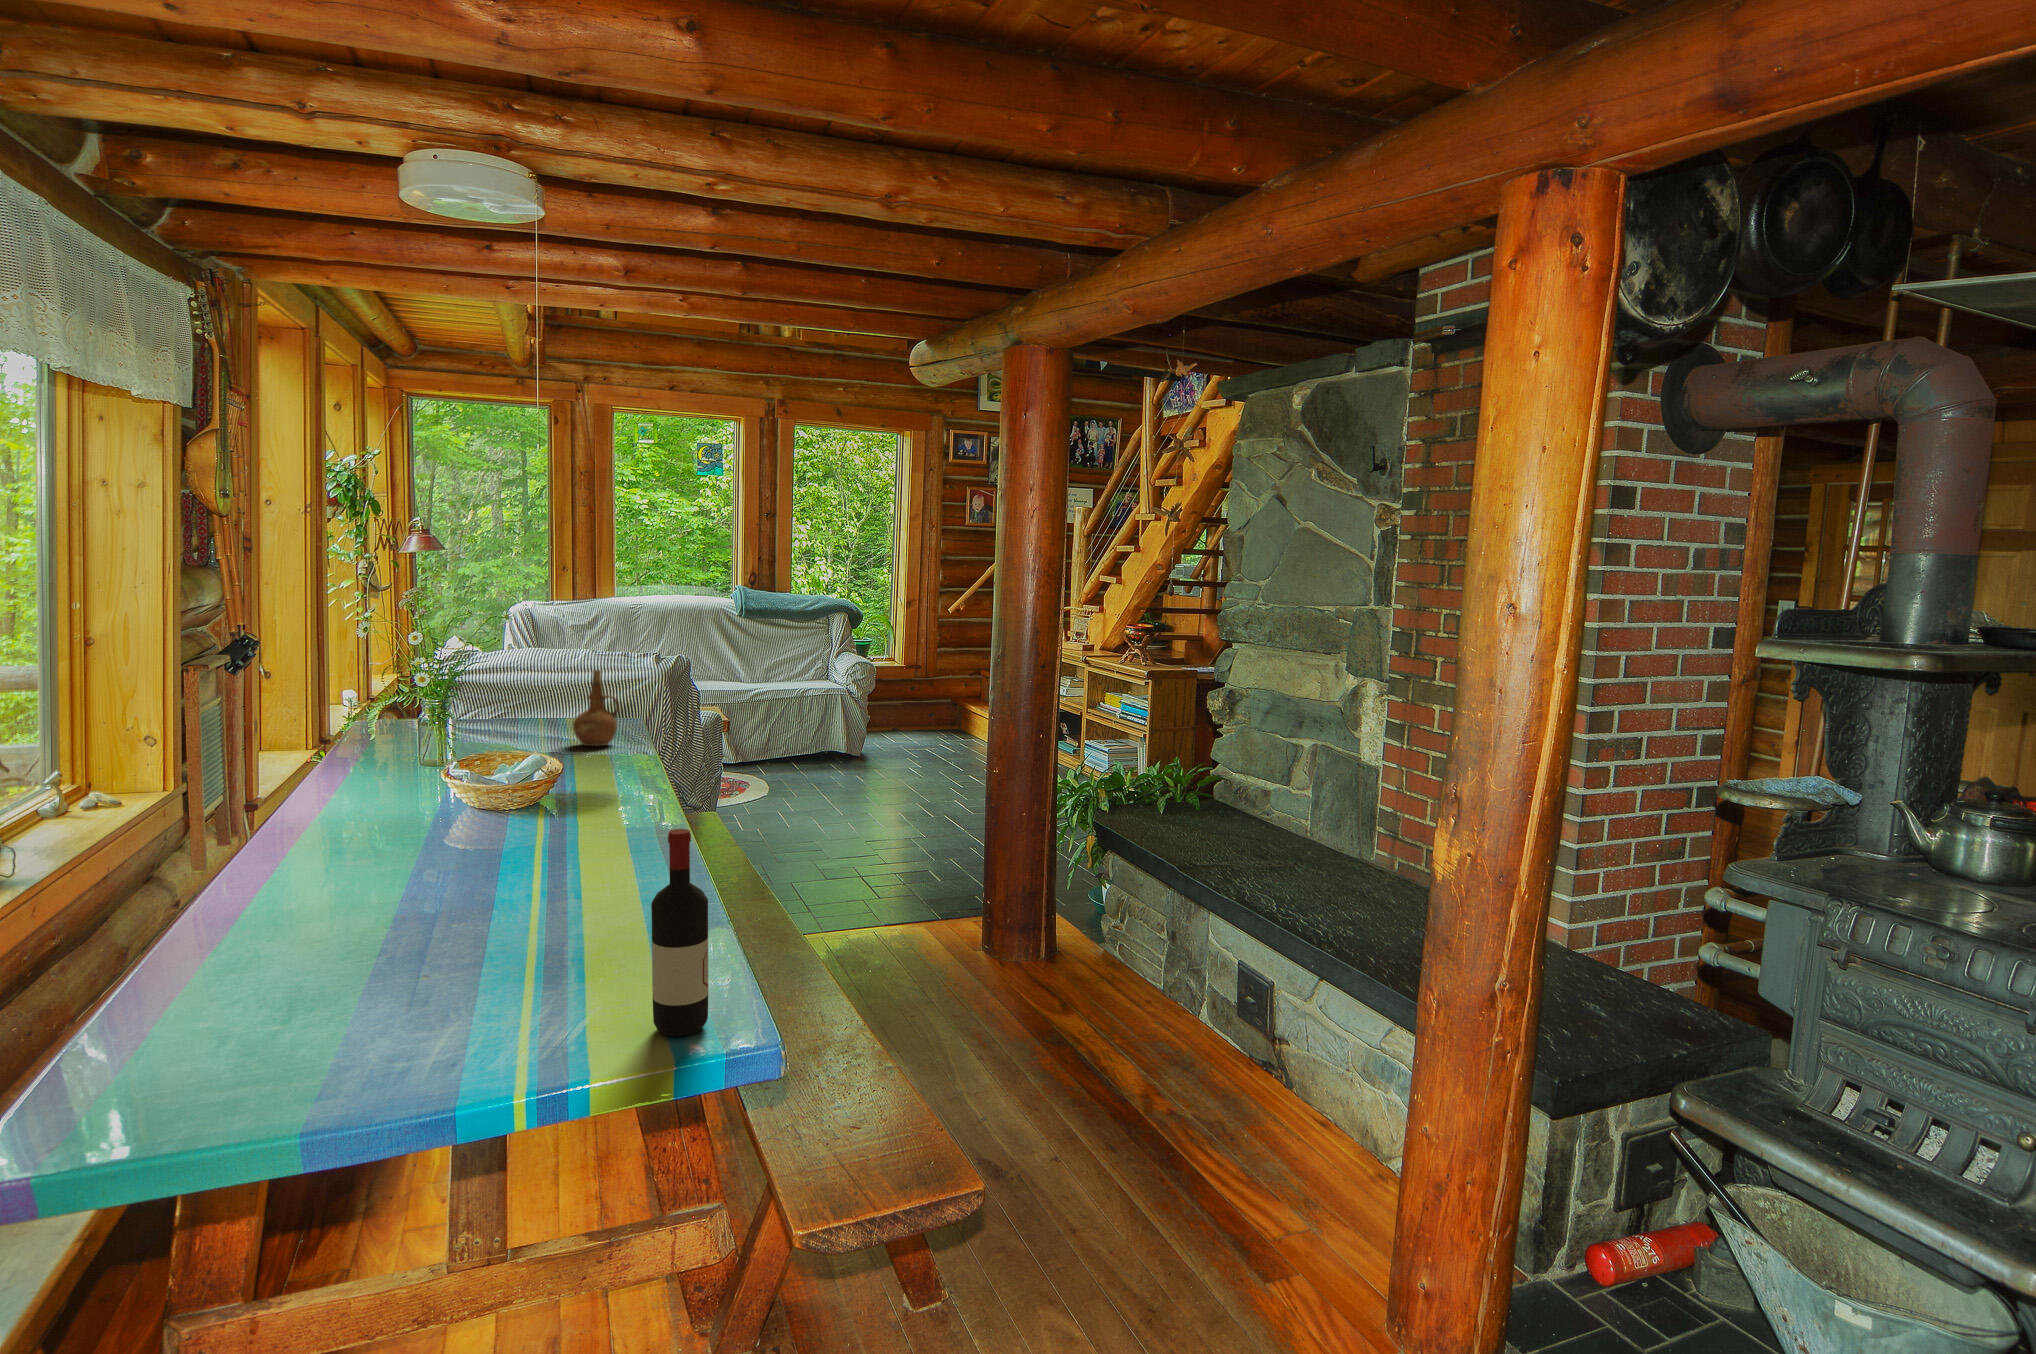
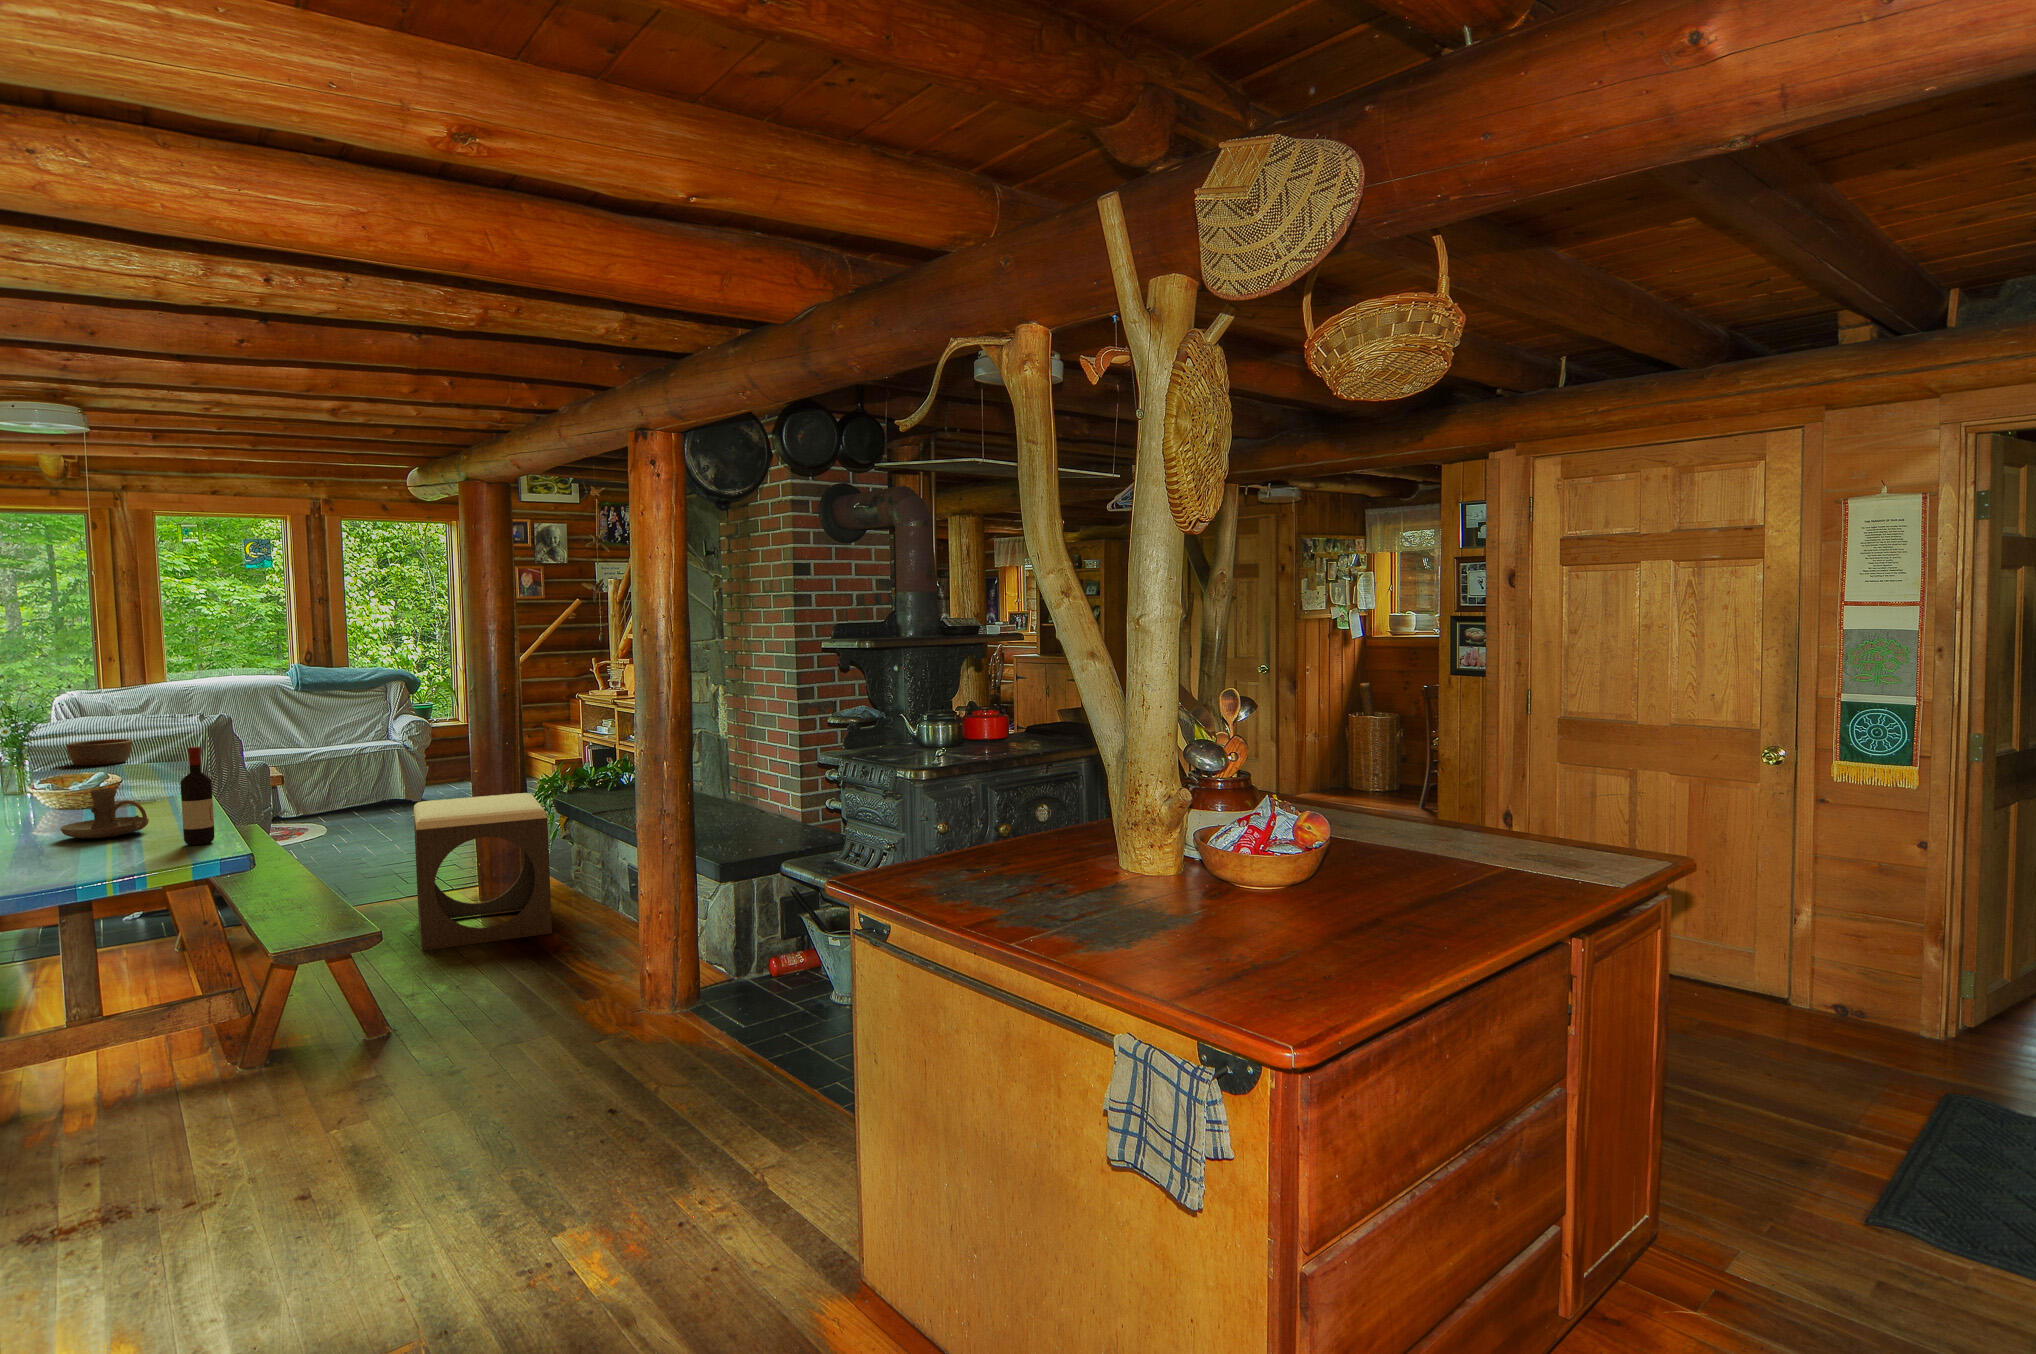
ceramic pitcher: present [573,670,619,746] -> none [131,714,169,769]
wooden bowl: none [500,694,576,731] -> present [66,739,132,766]
footstool: none [921,820,1131,1067] -> present [414,793,552,951]
candle holder: none [446,867,592,971] -> present [60,788,149,838]

